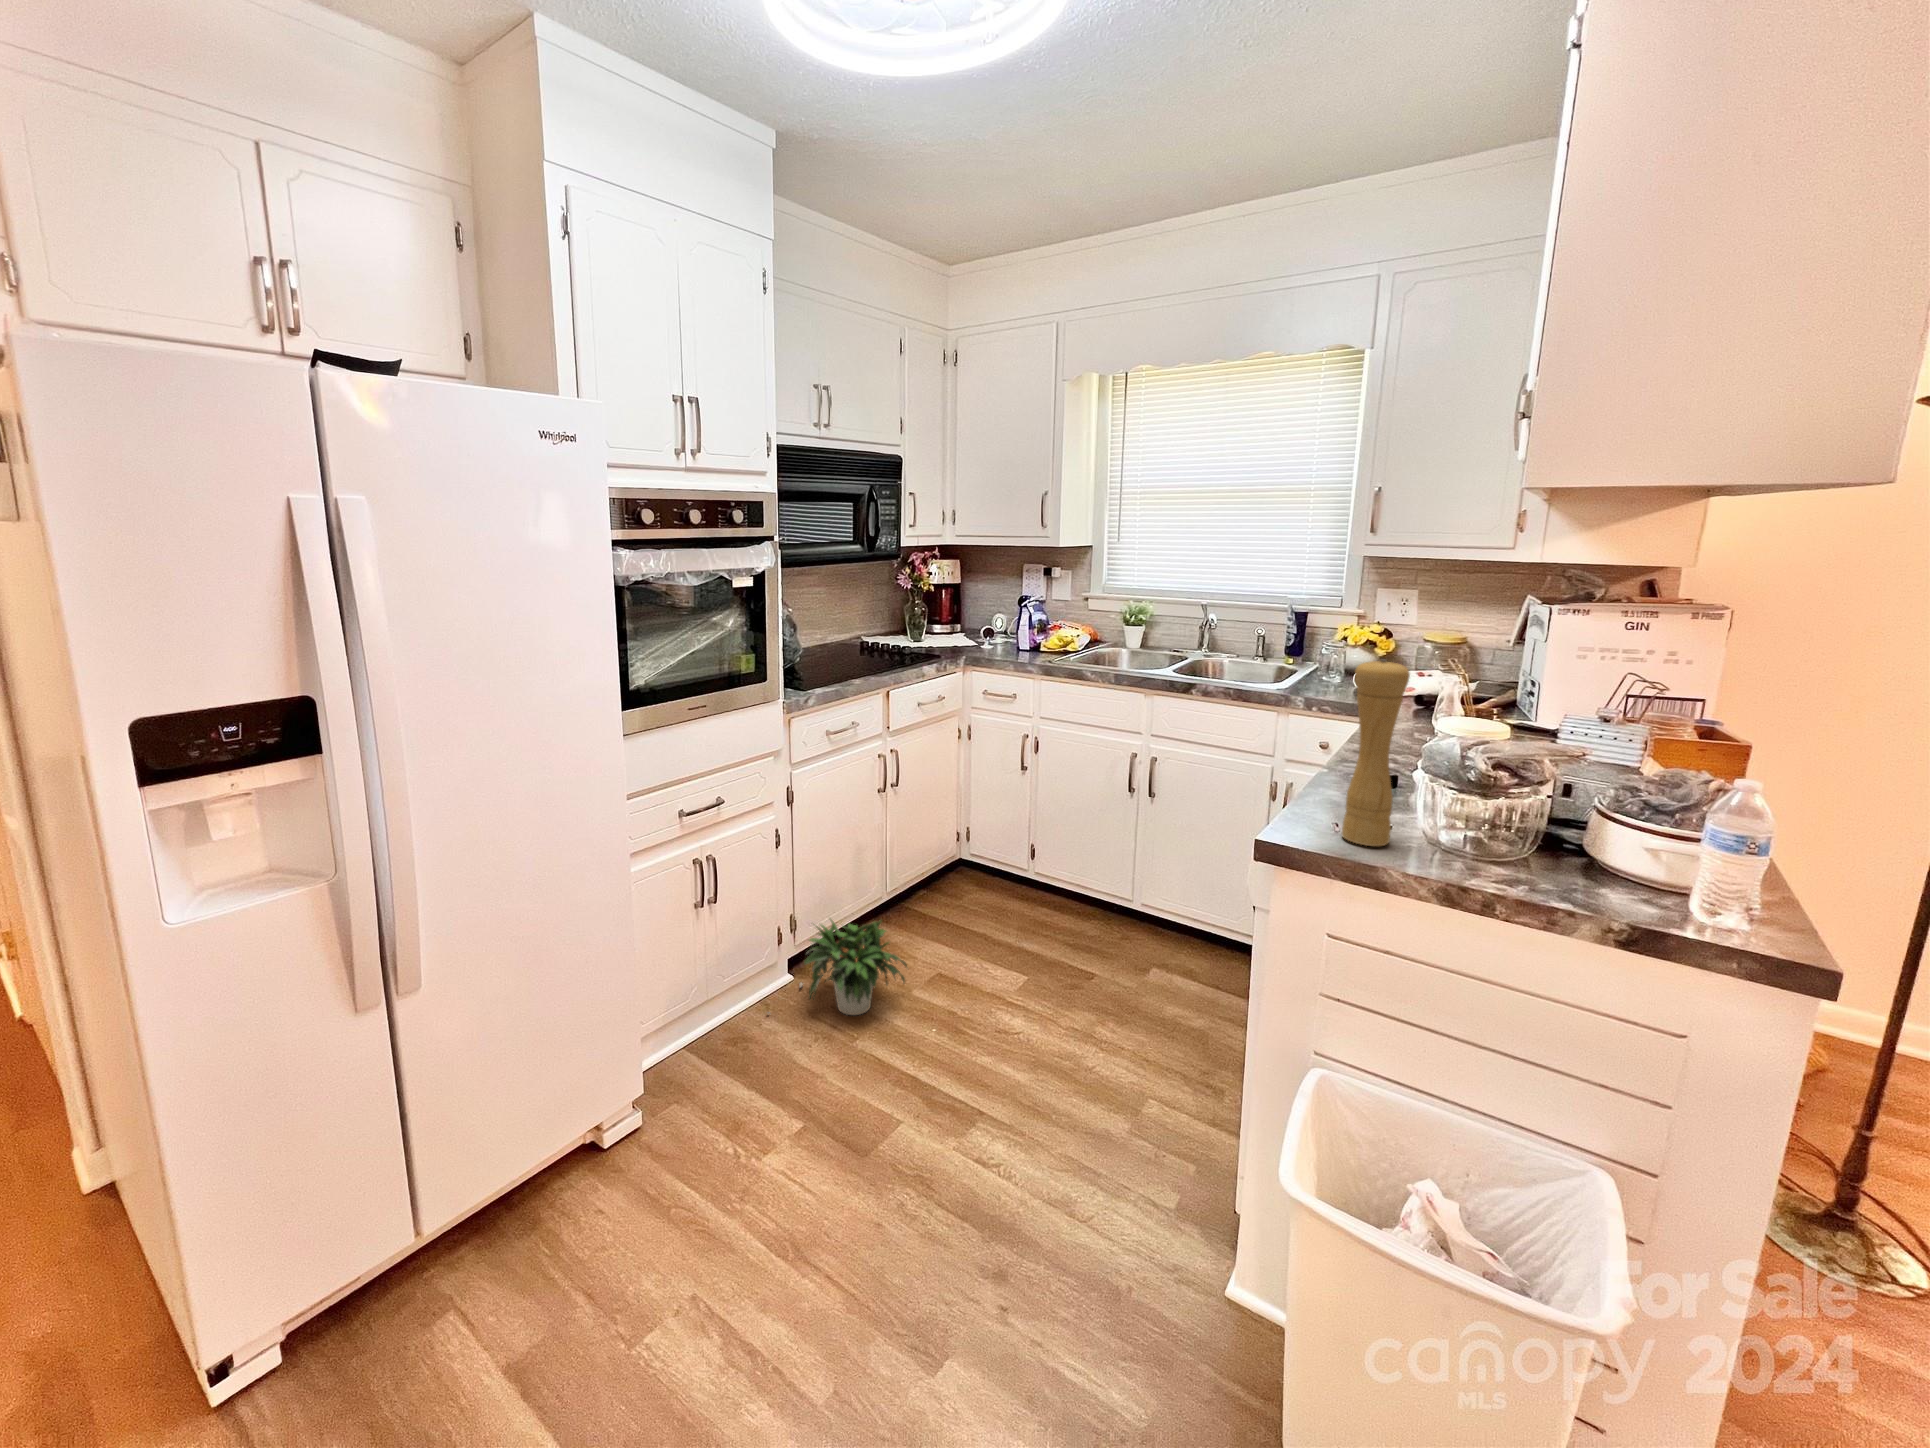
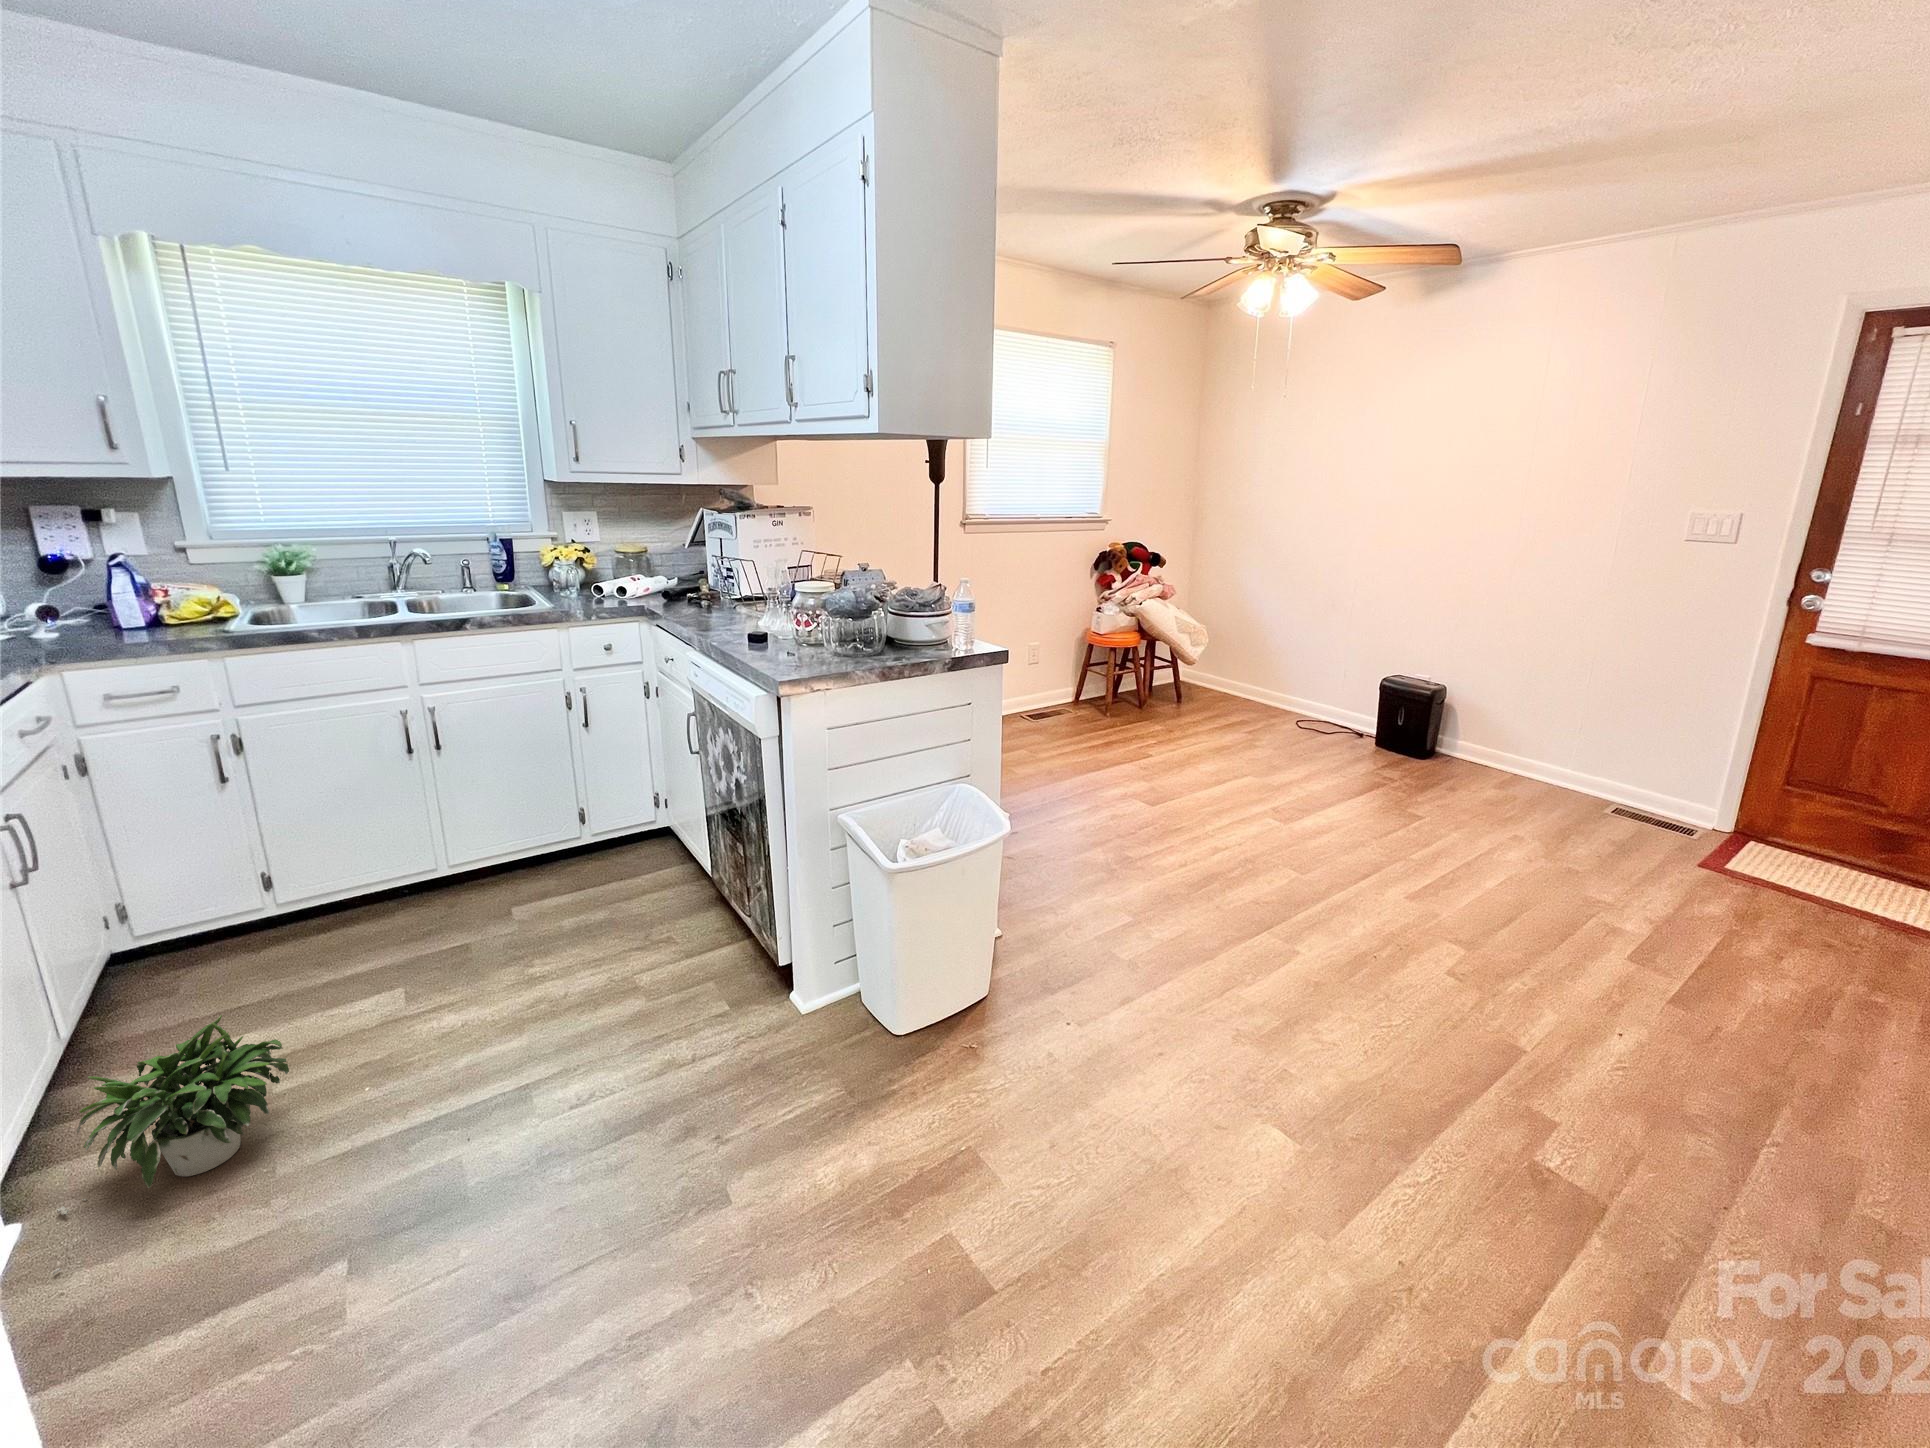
pepper mill: present [1342,659,1410,846] -> none [809,542,844,665]

